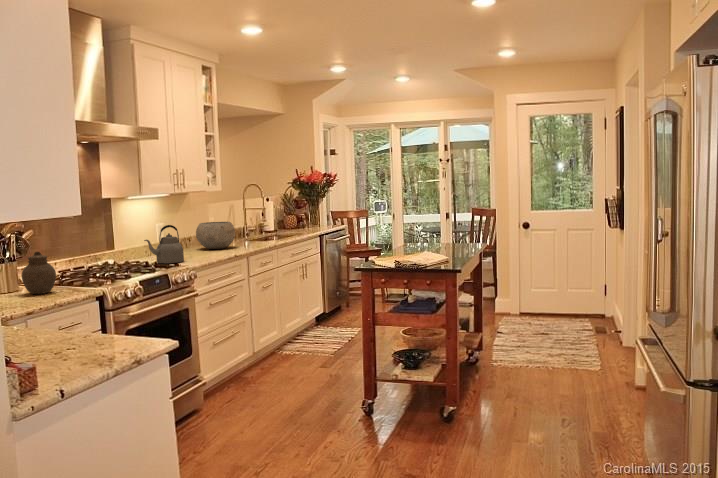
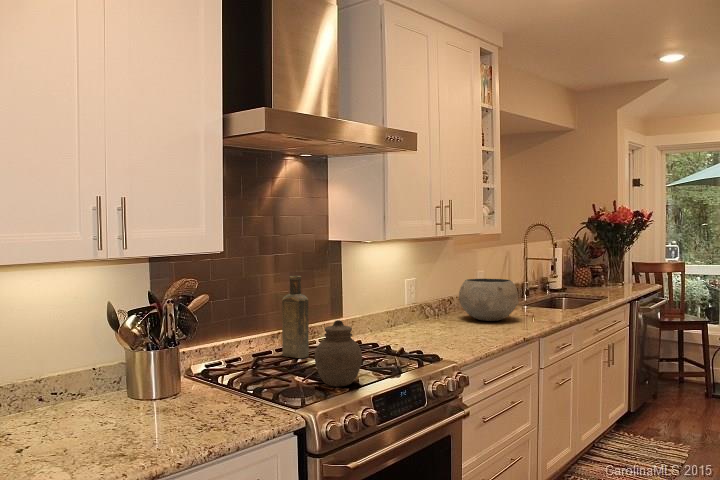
bottle: none [74,221,95,272] -> present [282,276,309,358]
kettle: present [144,225,184,263] -> none [384,287,444,350]
jar: present [22,252,56,294] -> present [315,320,362,387]

